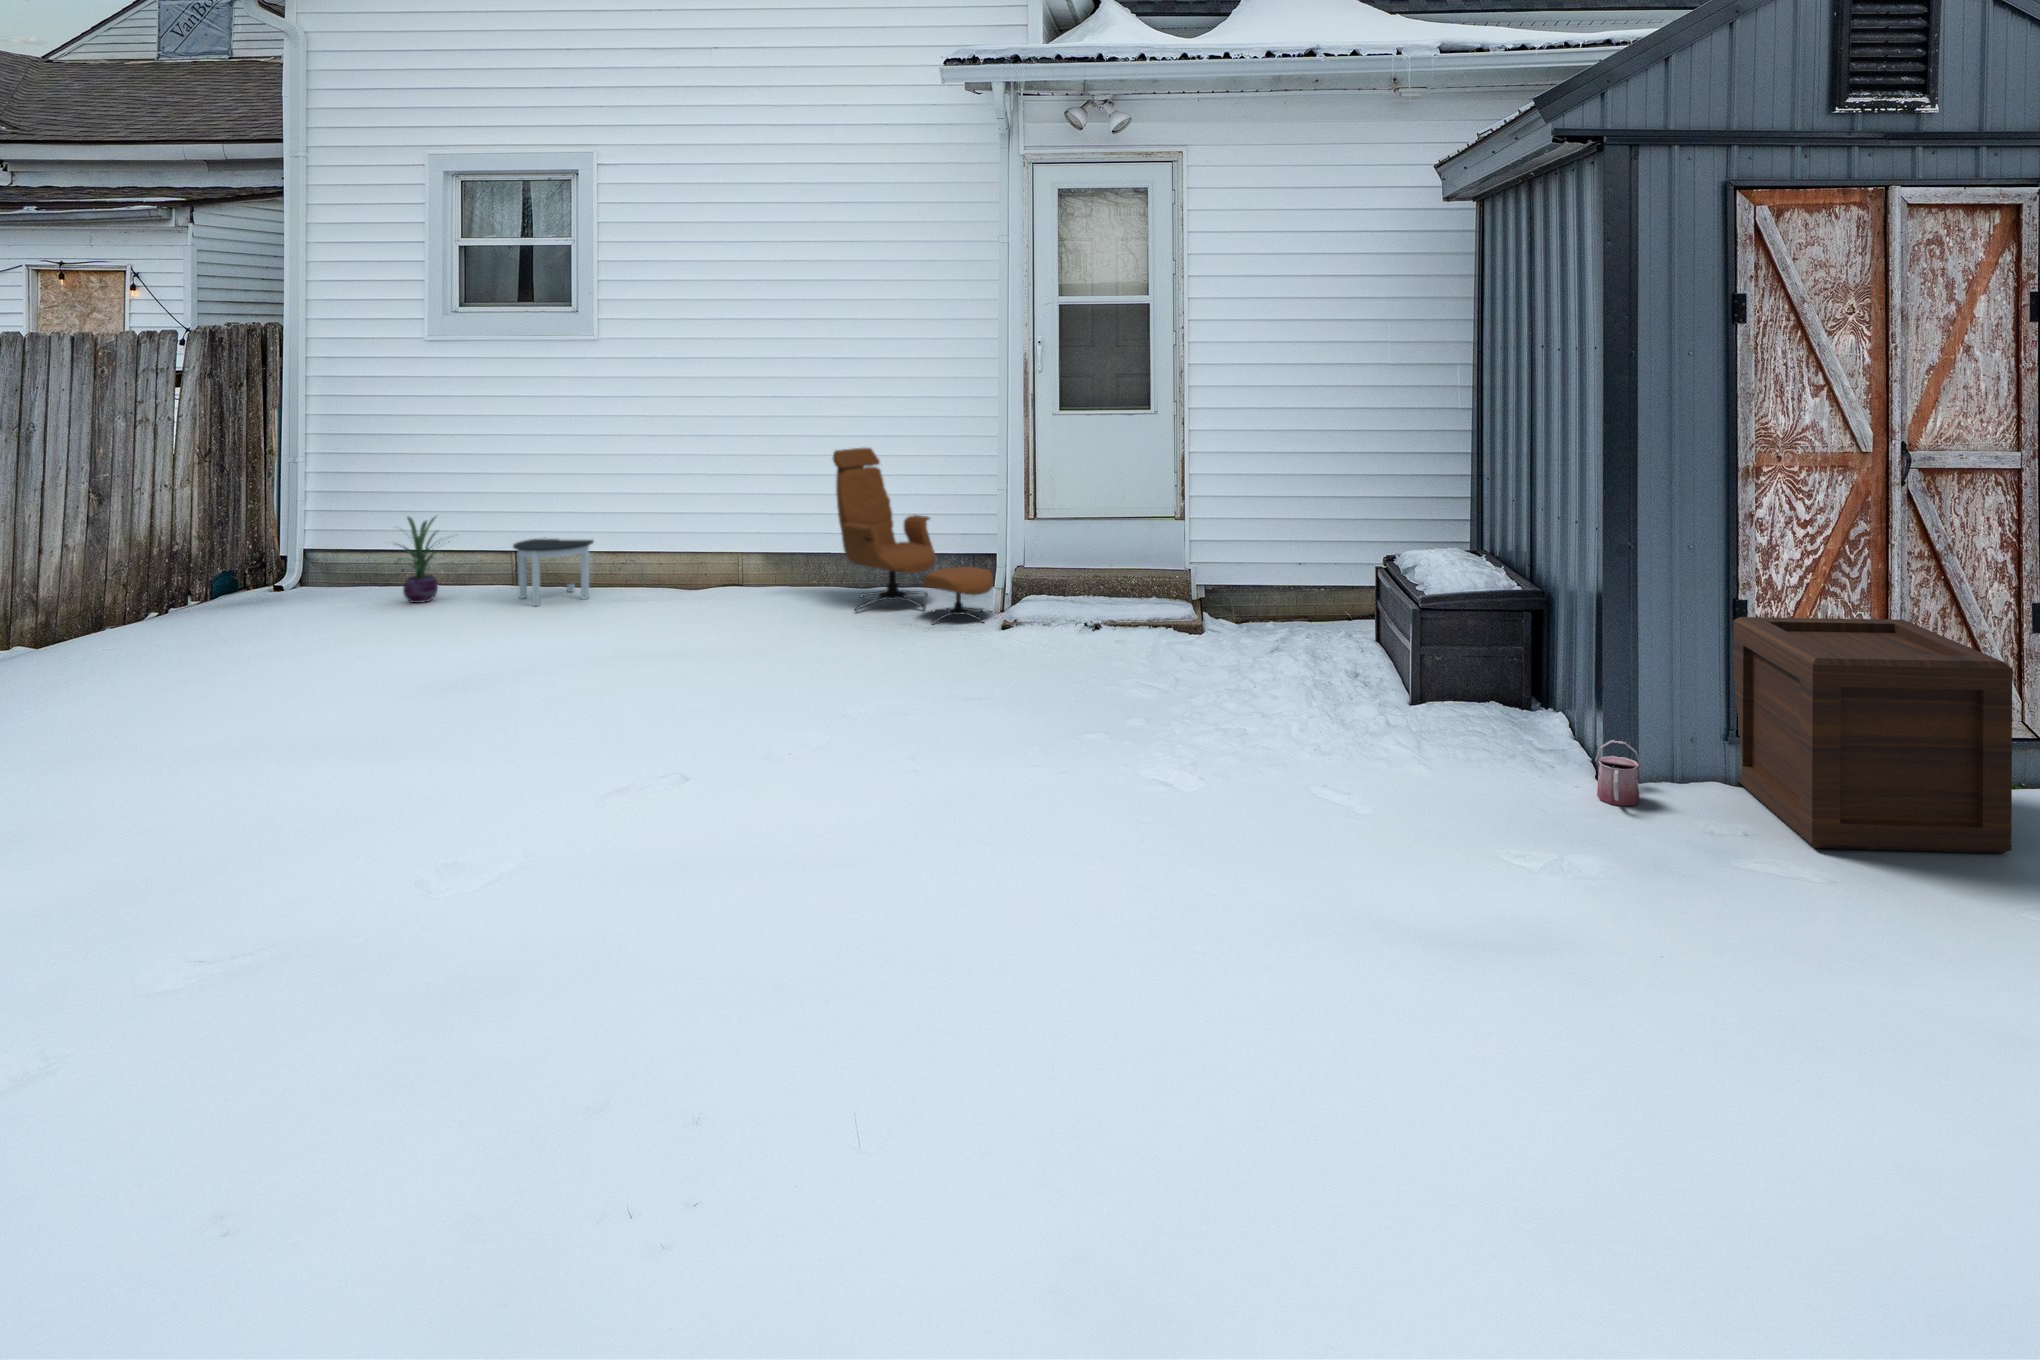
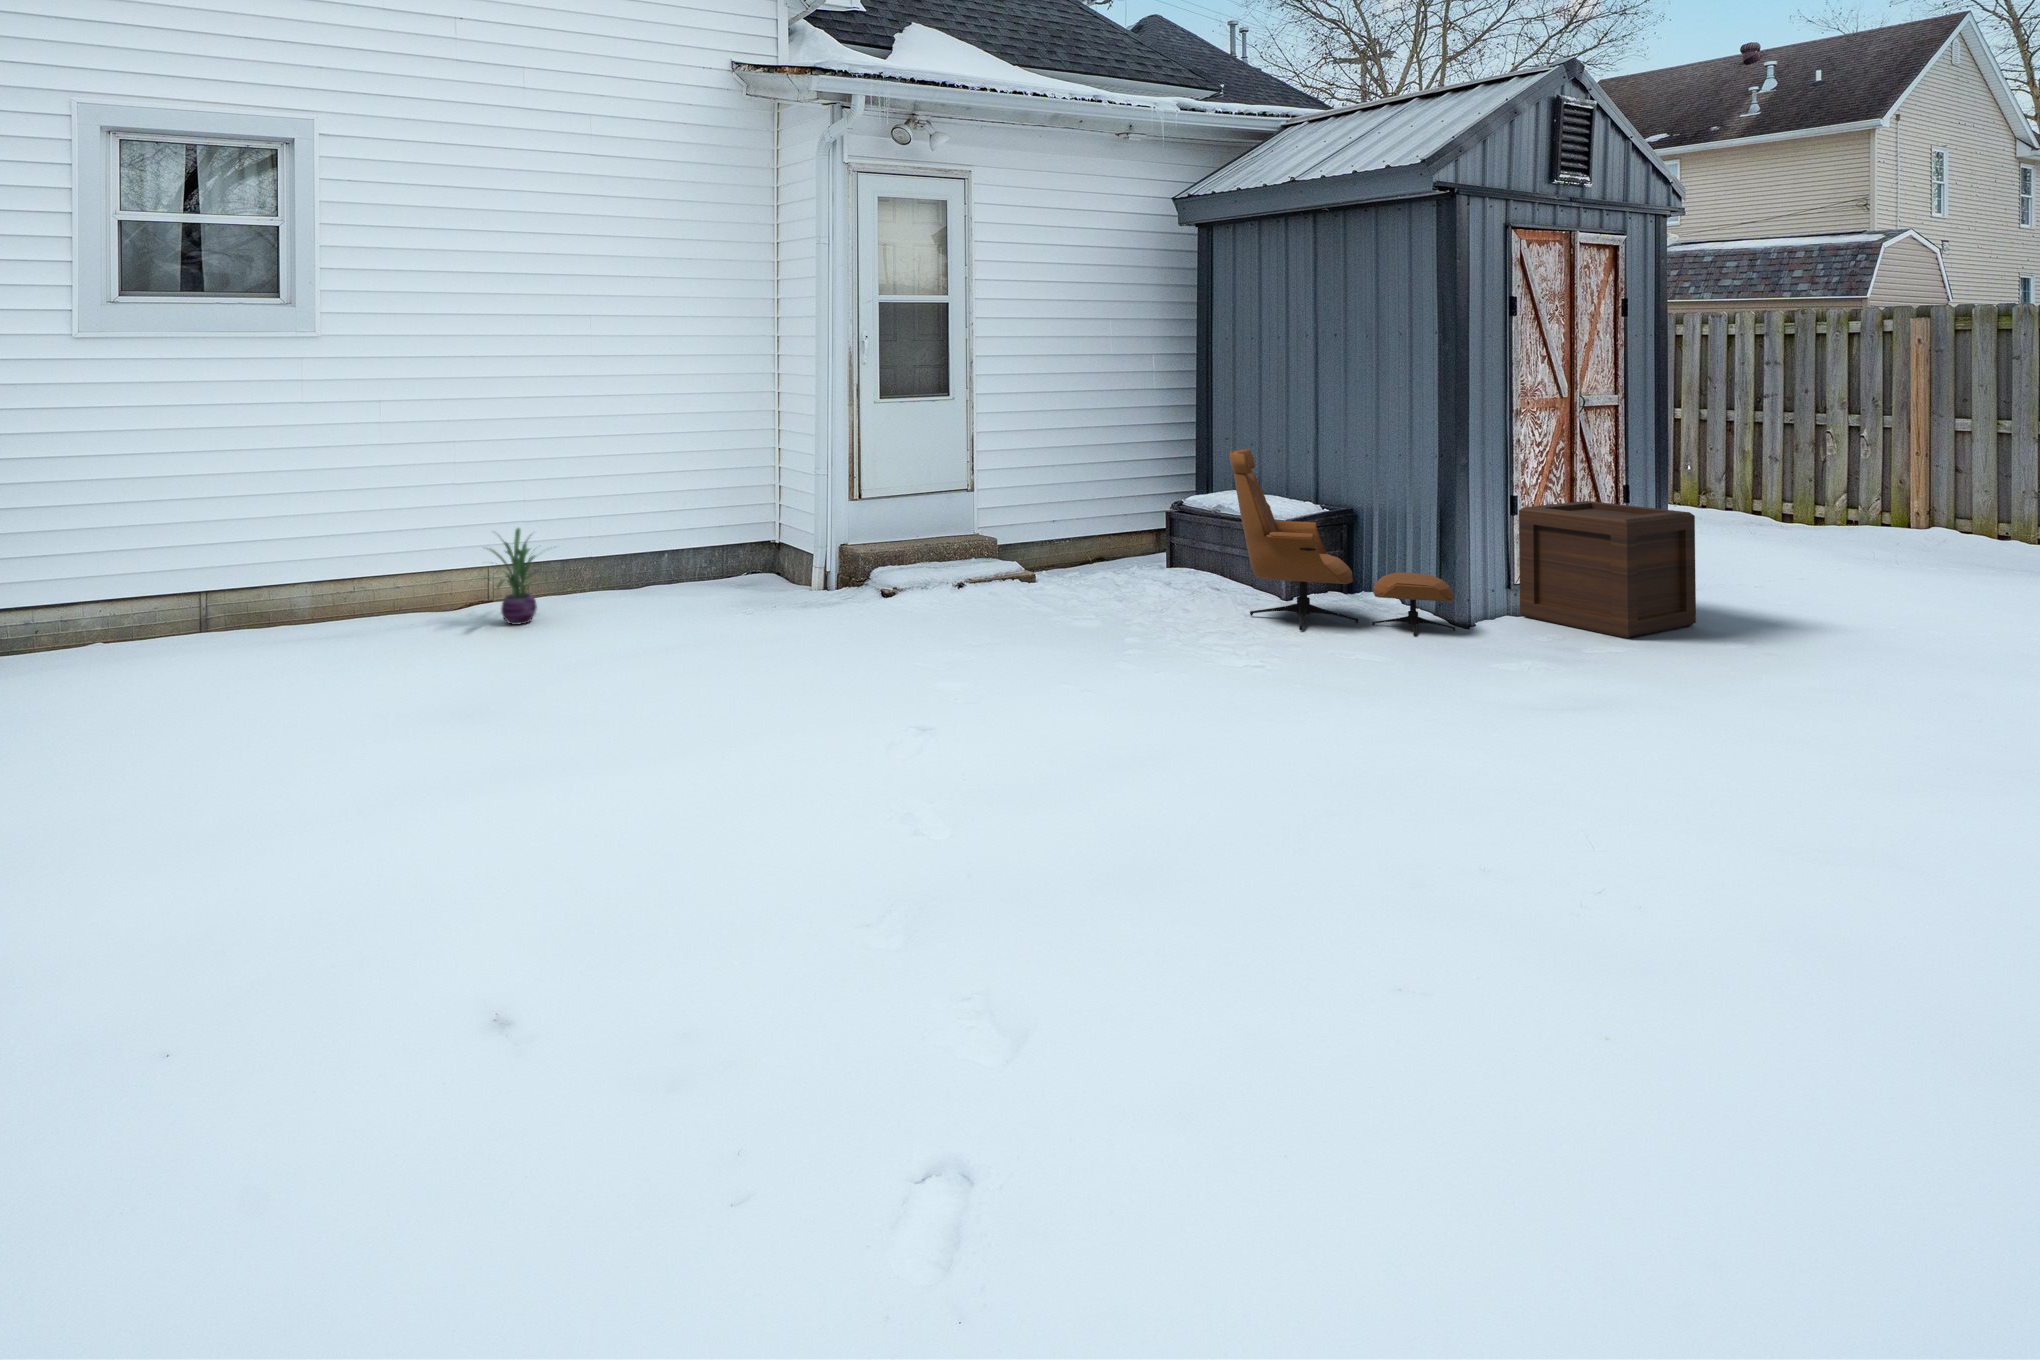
lounge chair: present [833,448,993,623] -> present [1230,449,1455,636]
decorative plant: present [391,517,461,603] -> present [476,528,547,625]
round table: present [513,539,594,606] -> none [247,568,345,652]
watering can: present [1595,740,1642,806] -> none [1471,595,1512,637]

